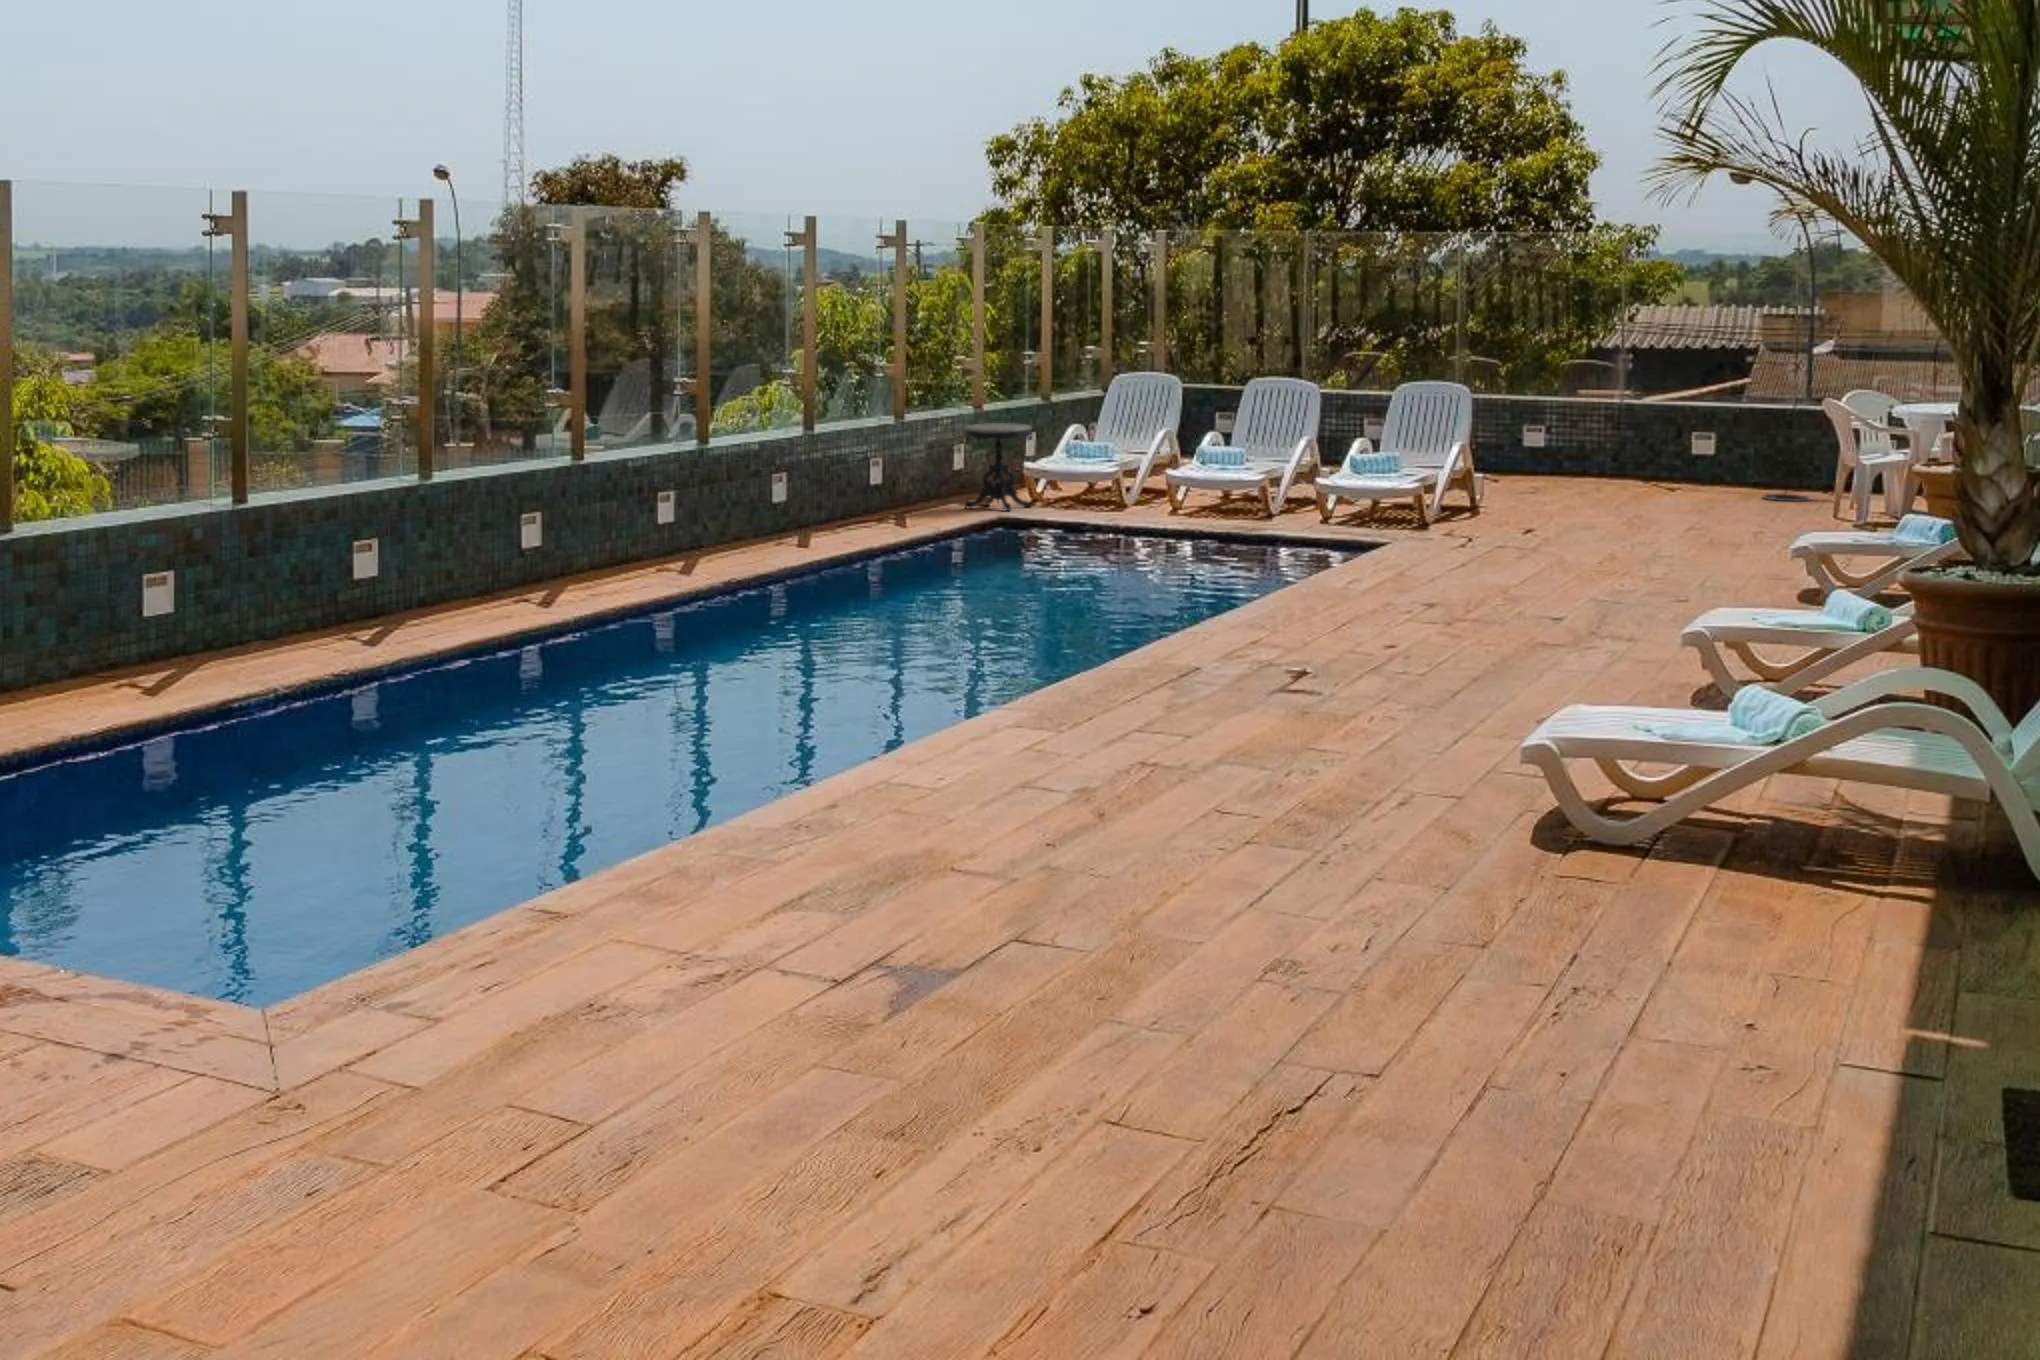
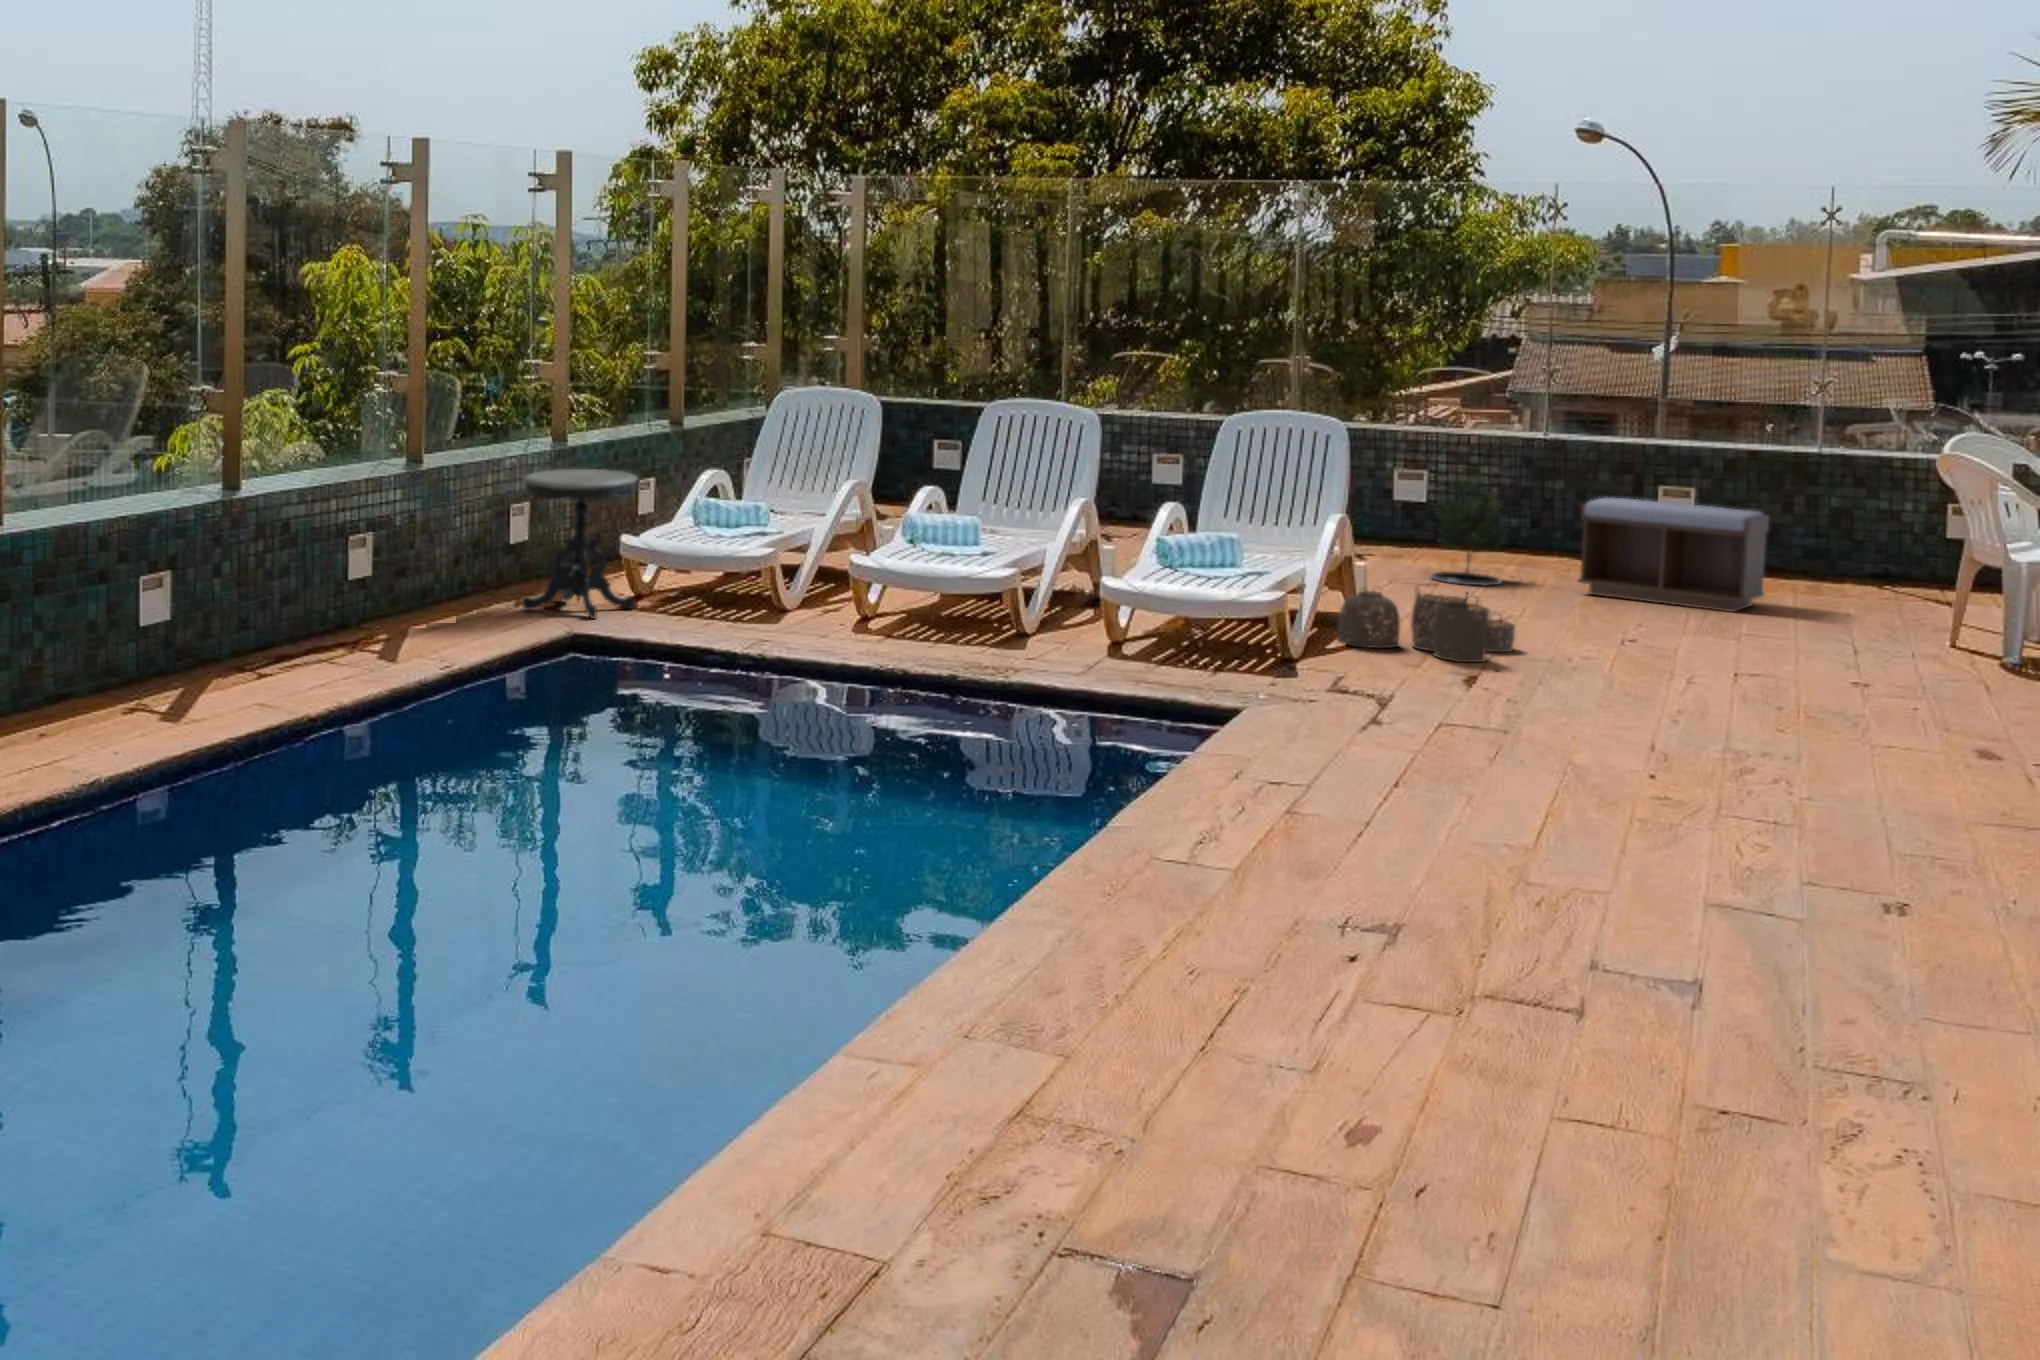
potted tree: present [1758,422,1810,501] -> present [1431,464,1508,586]
bench: none [1622,431,1737,498] -> present [1578,498,1769,612]
woven basket: none [1455,478,1561,520] -> present [1337,588,1515,662]

